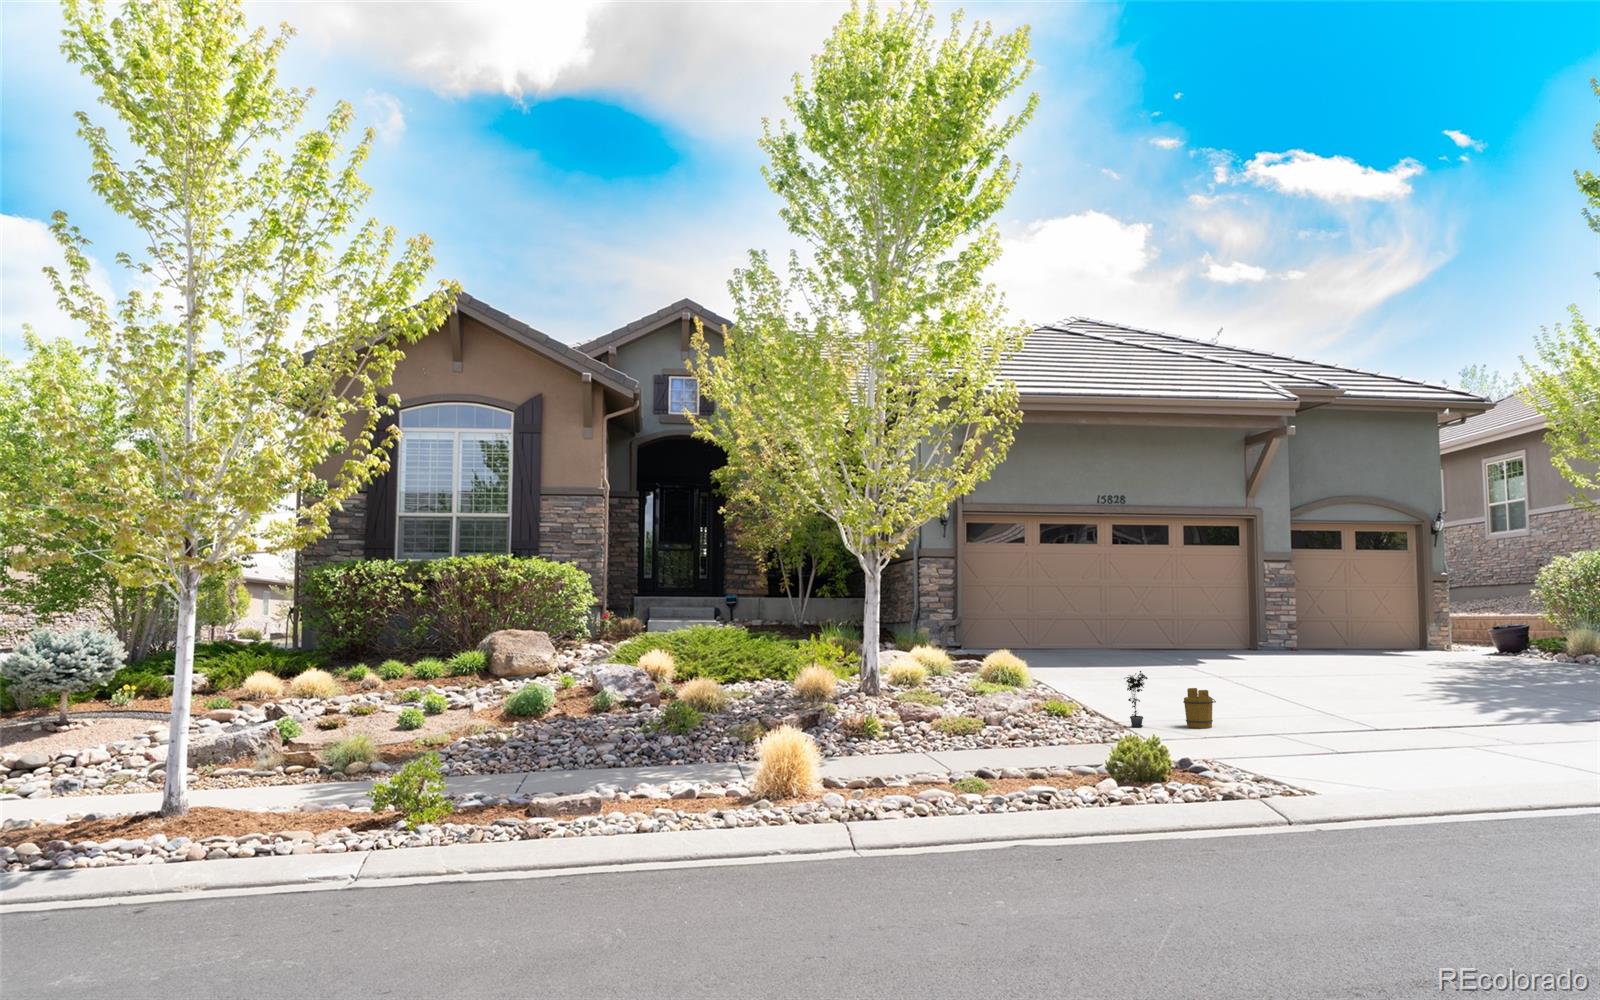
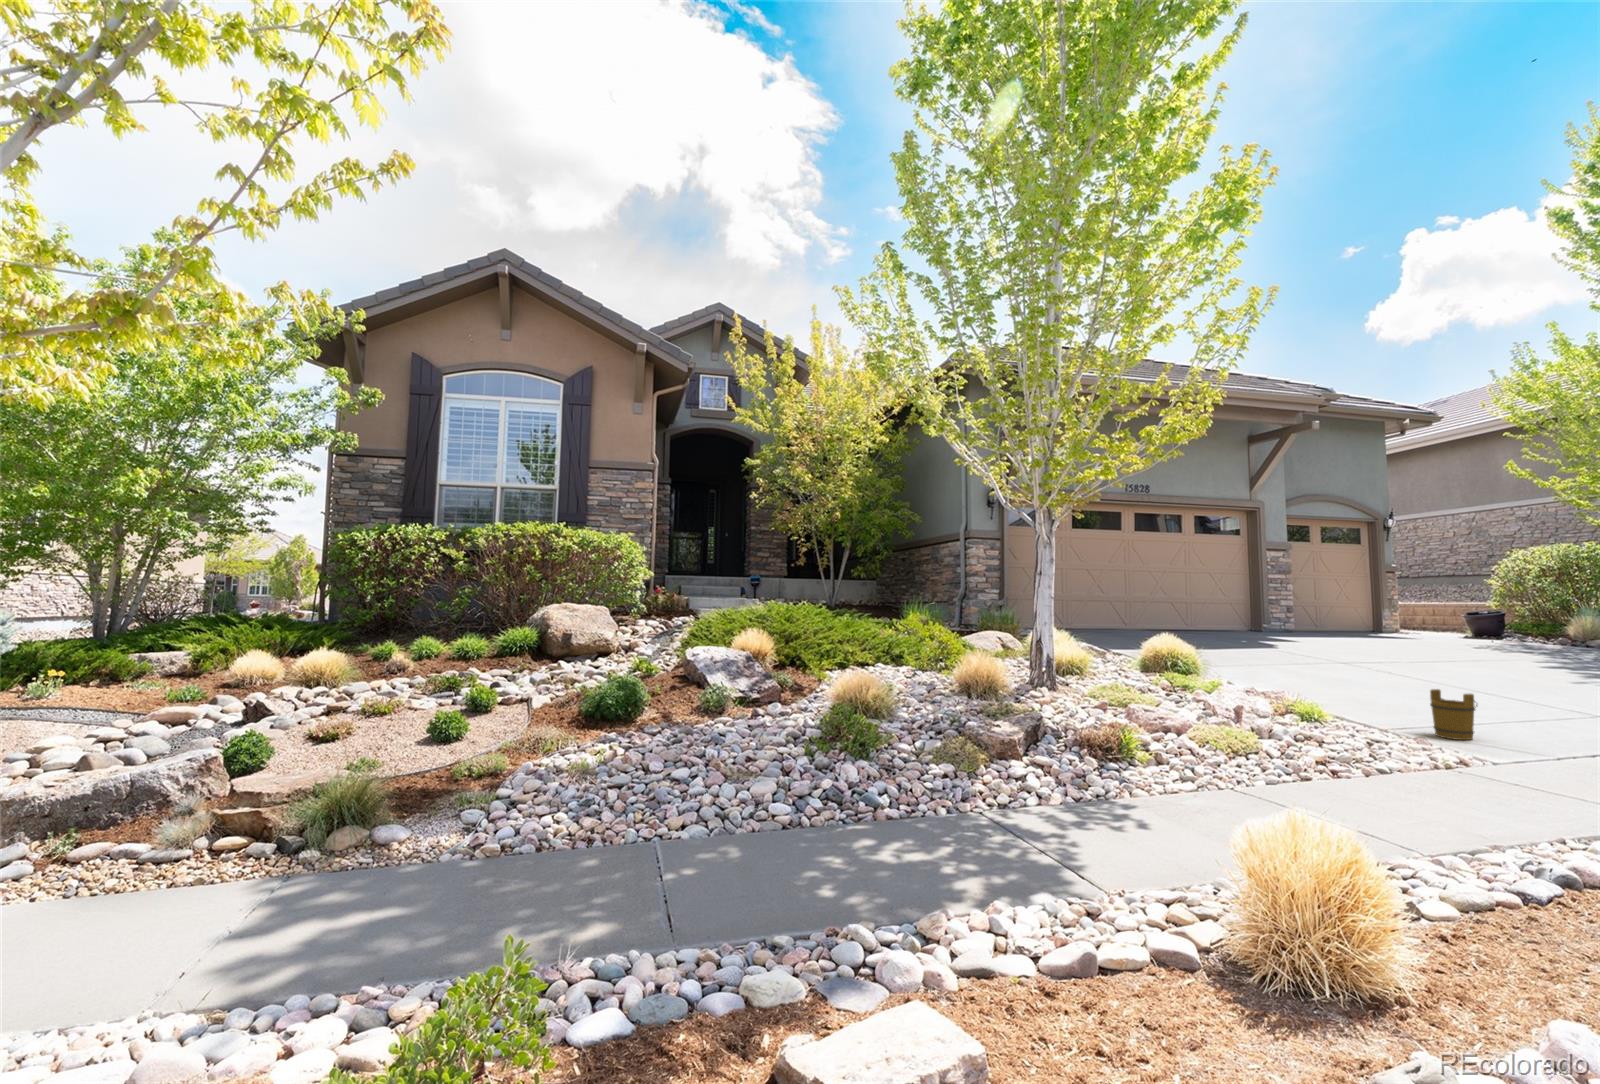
potted plant: present [1124,671,1147,727] -> none [1356,668,1395,737]

